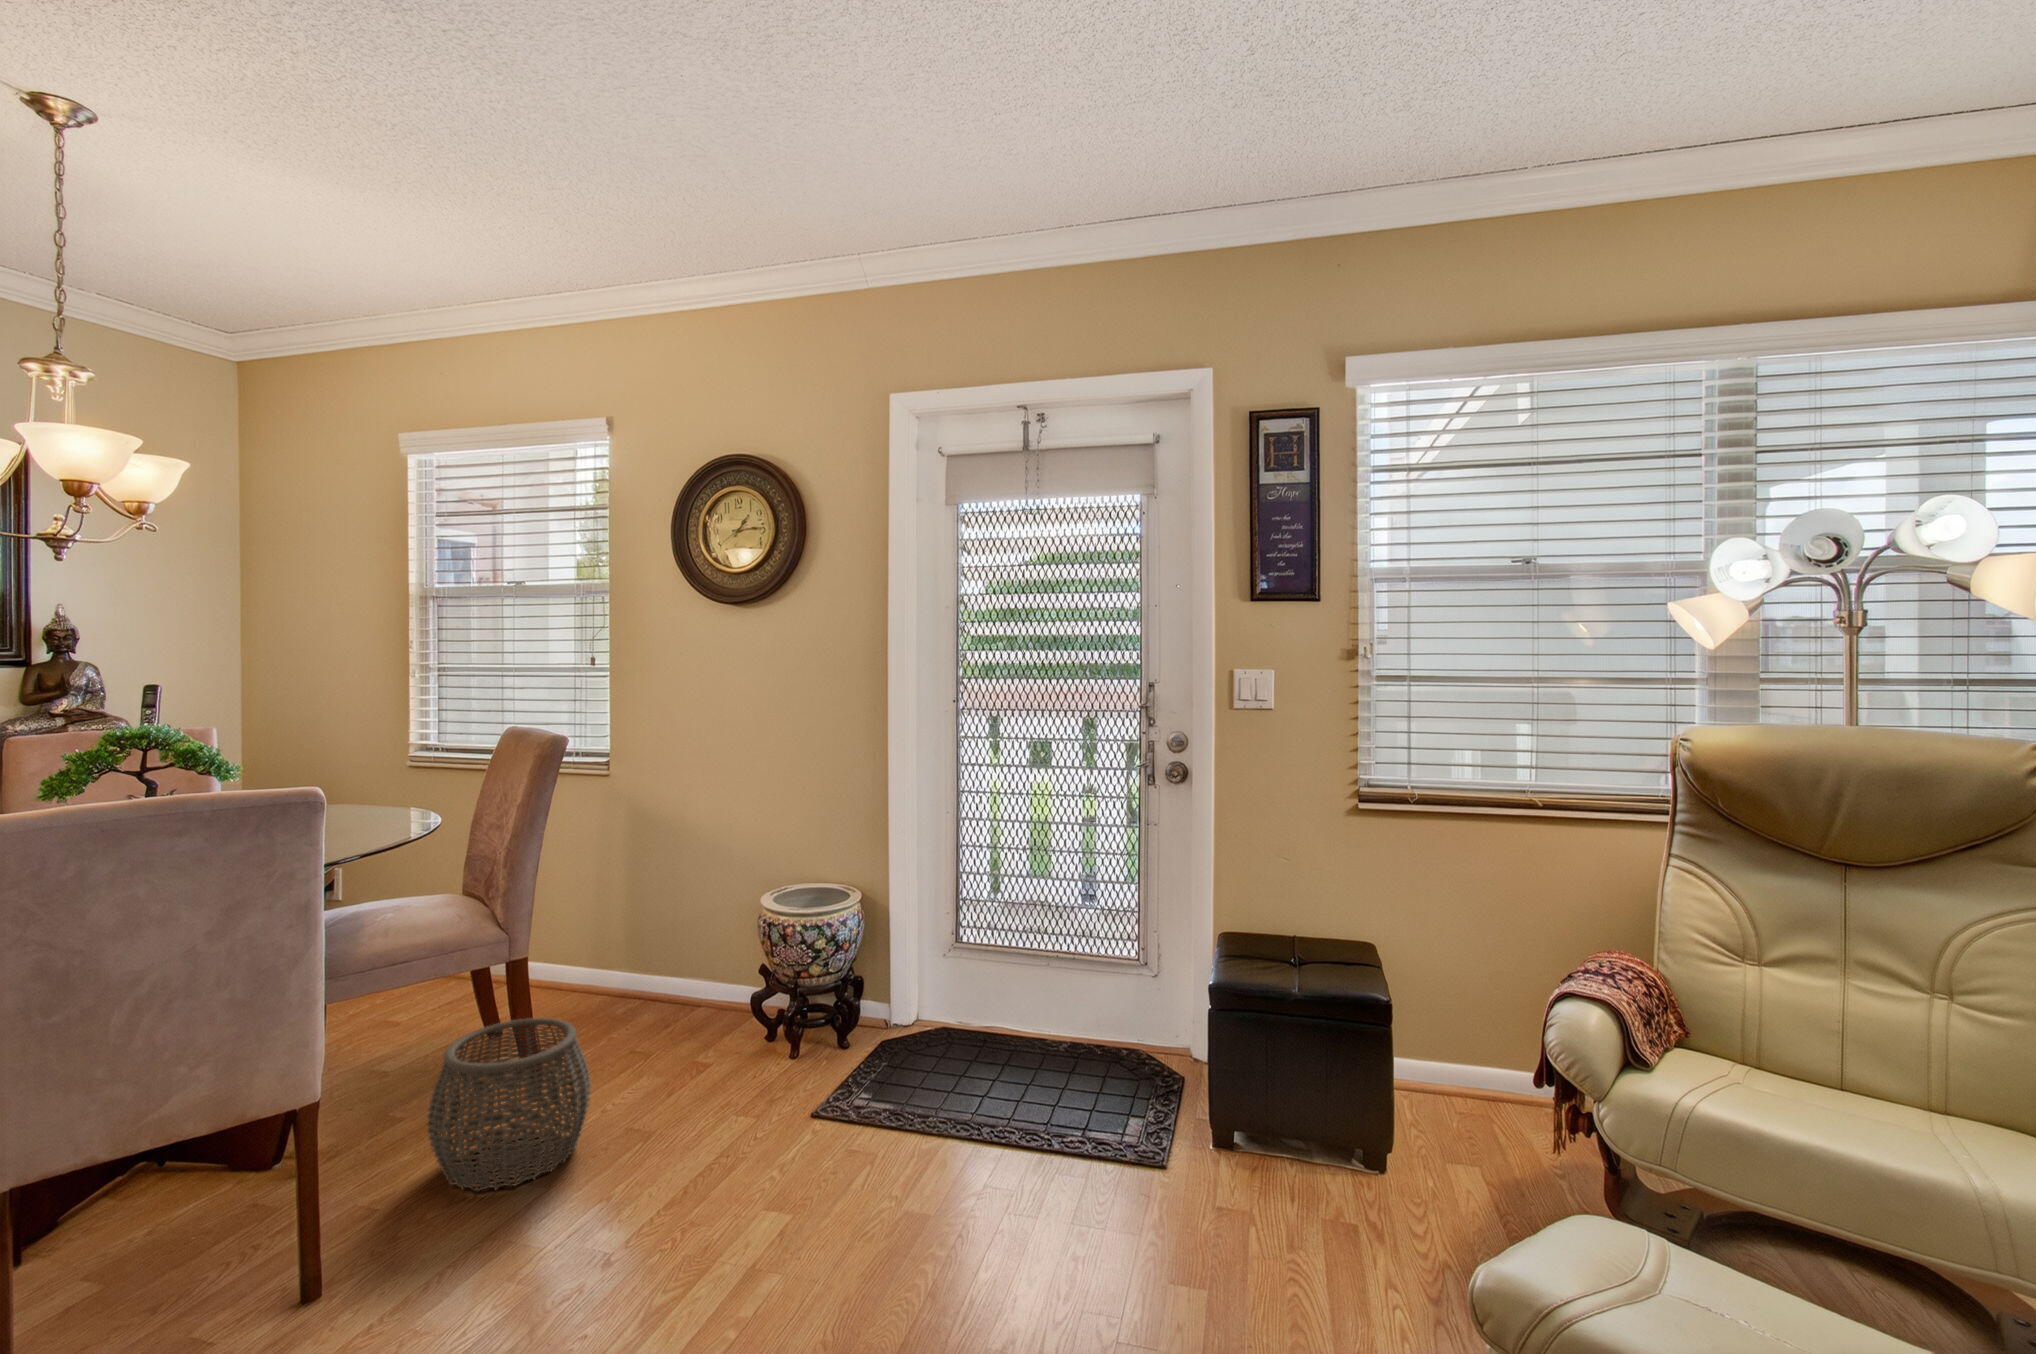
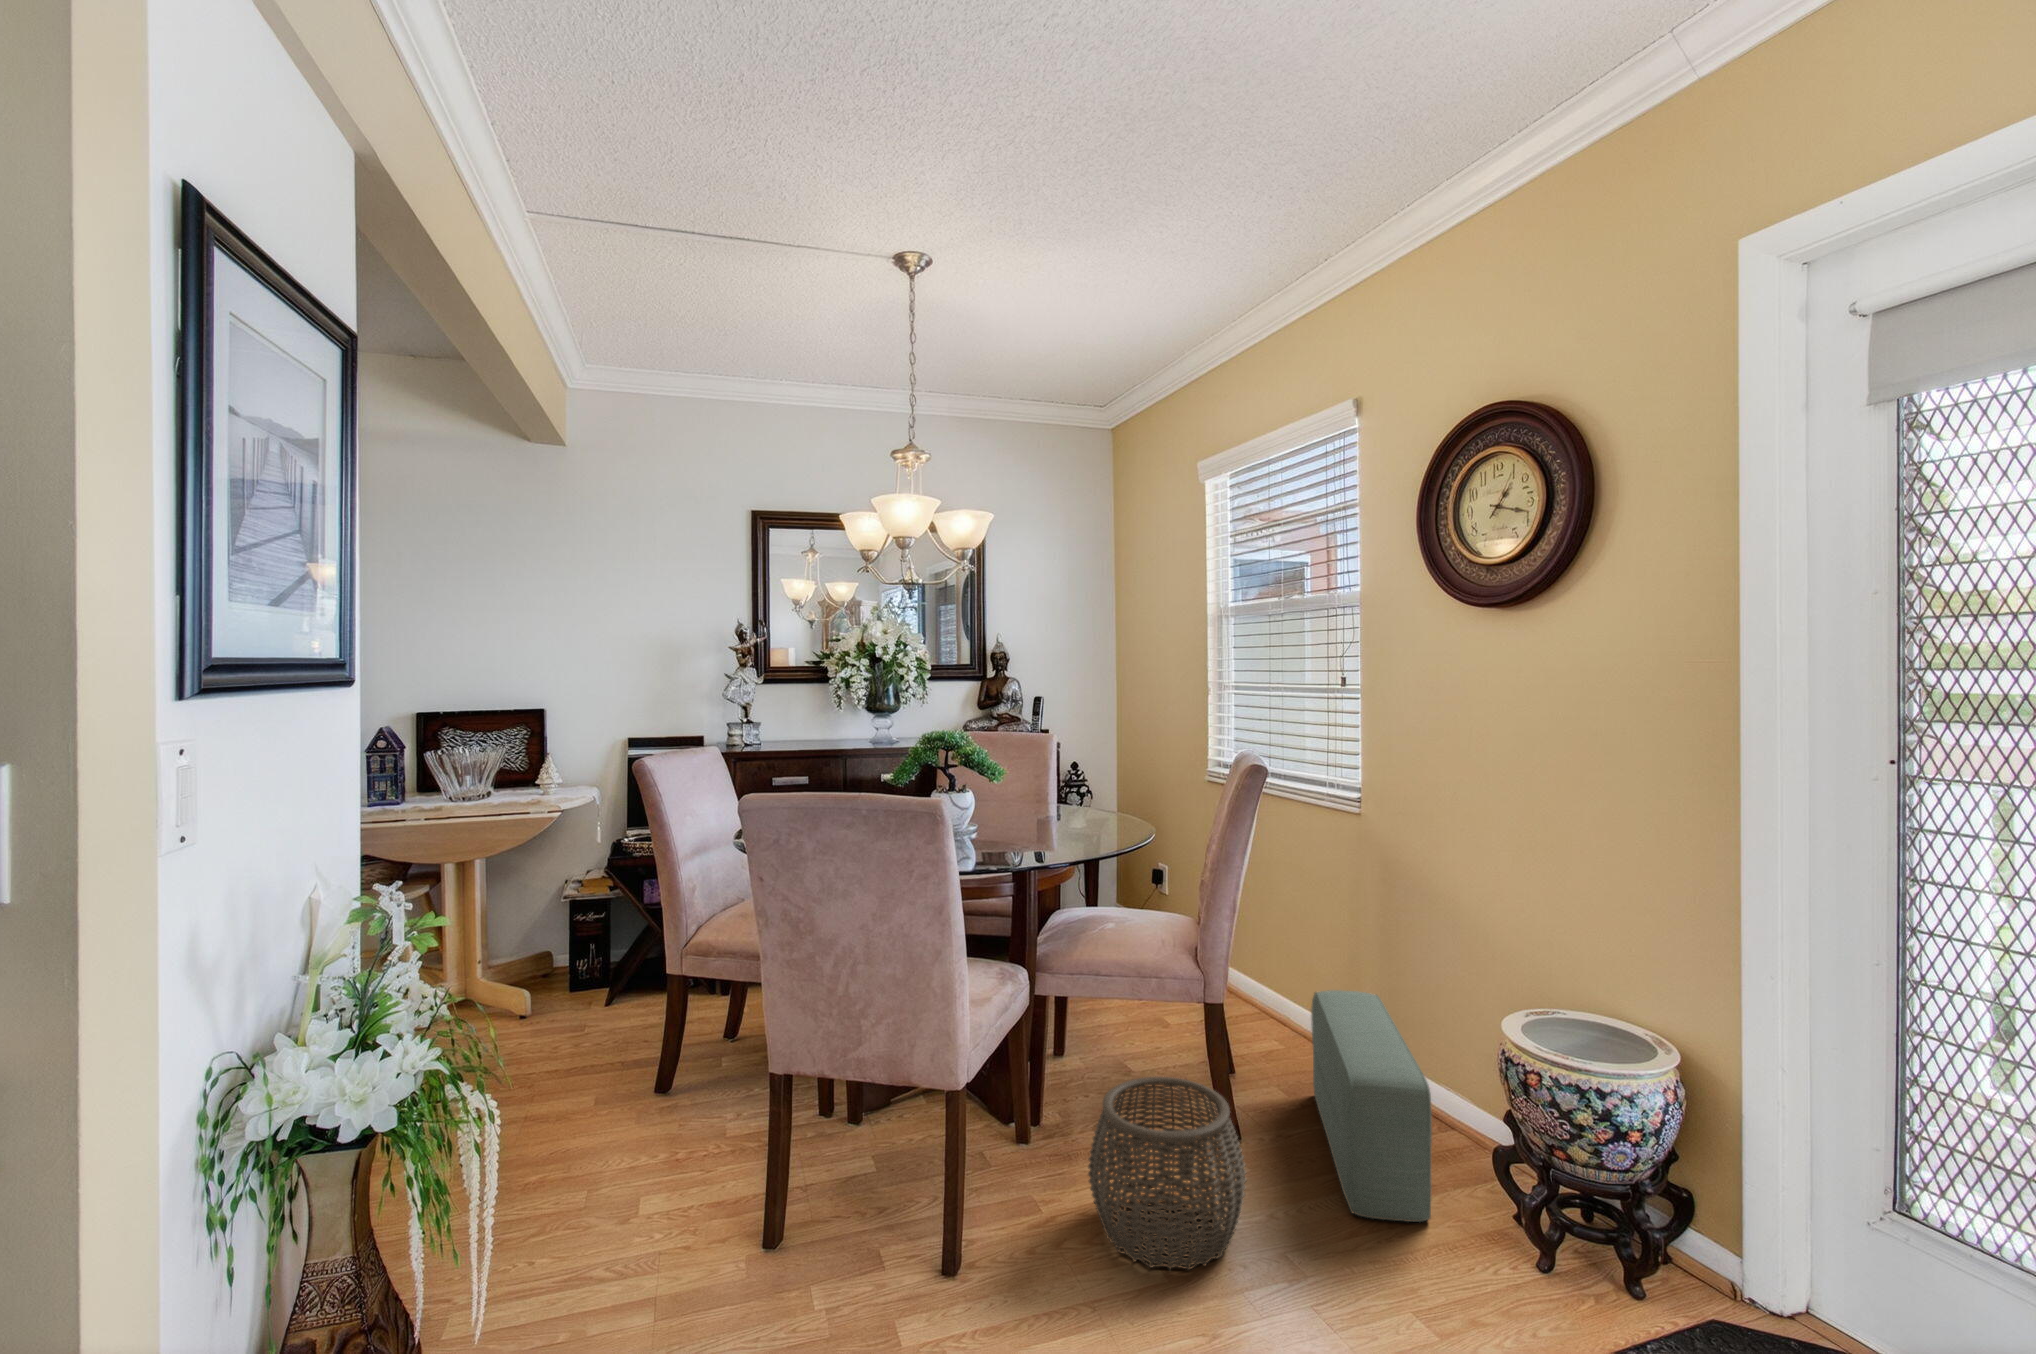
pouf: none [579,920,716,1081] -> present [1311,990,1432,1222]

